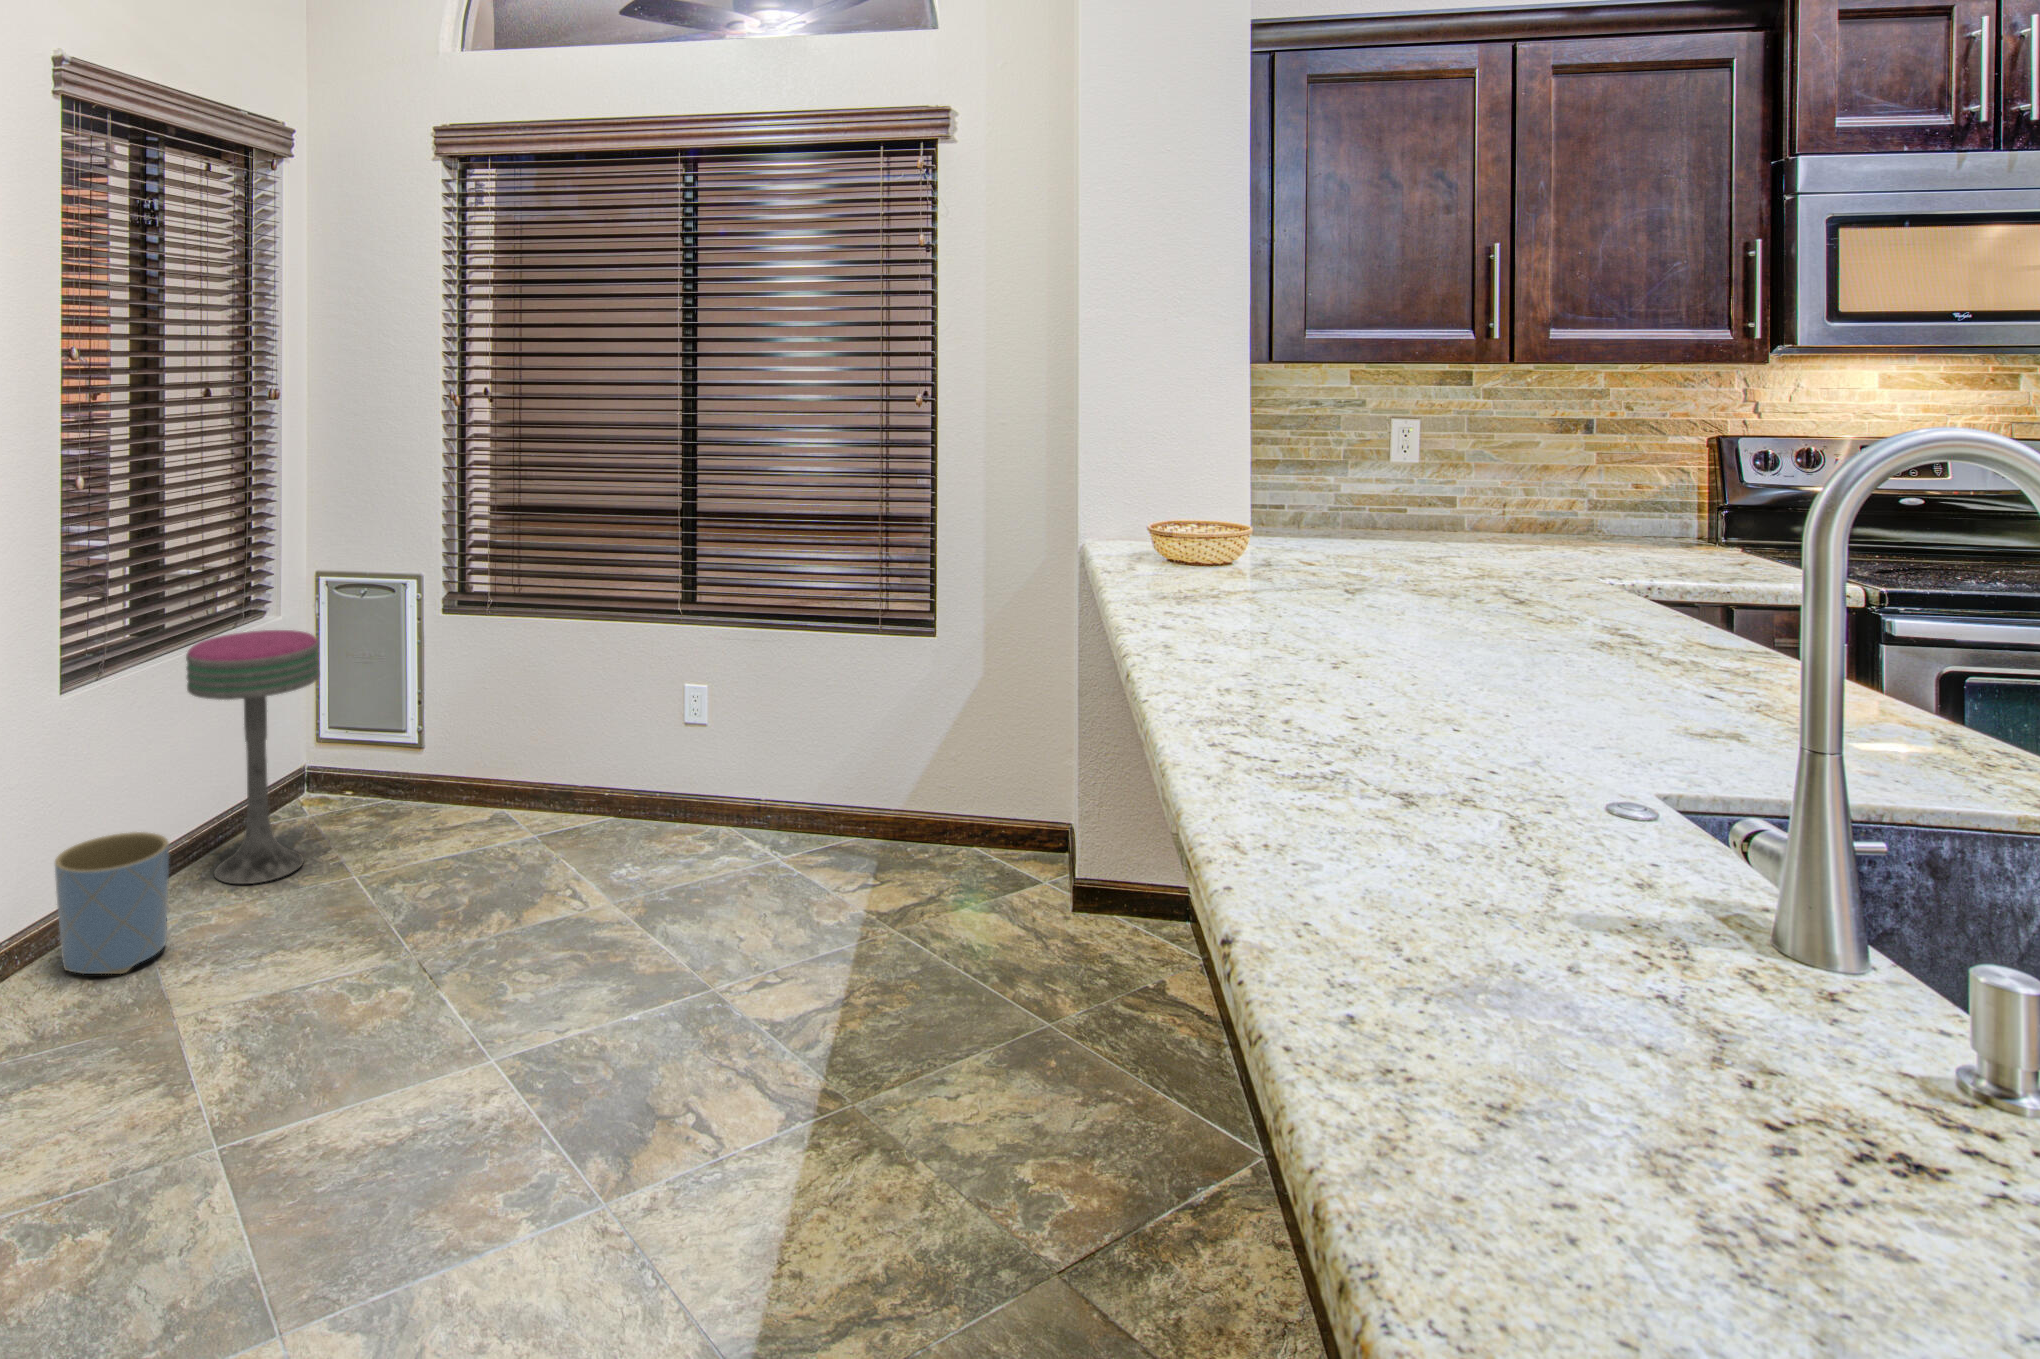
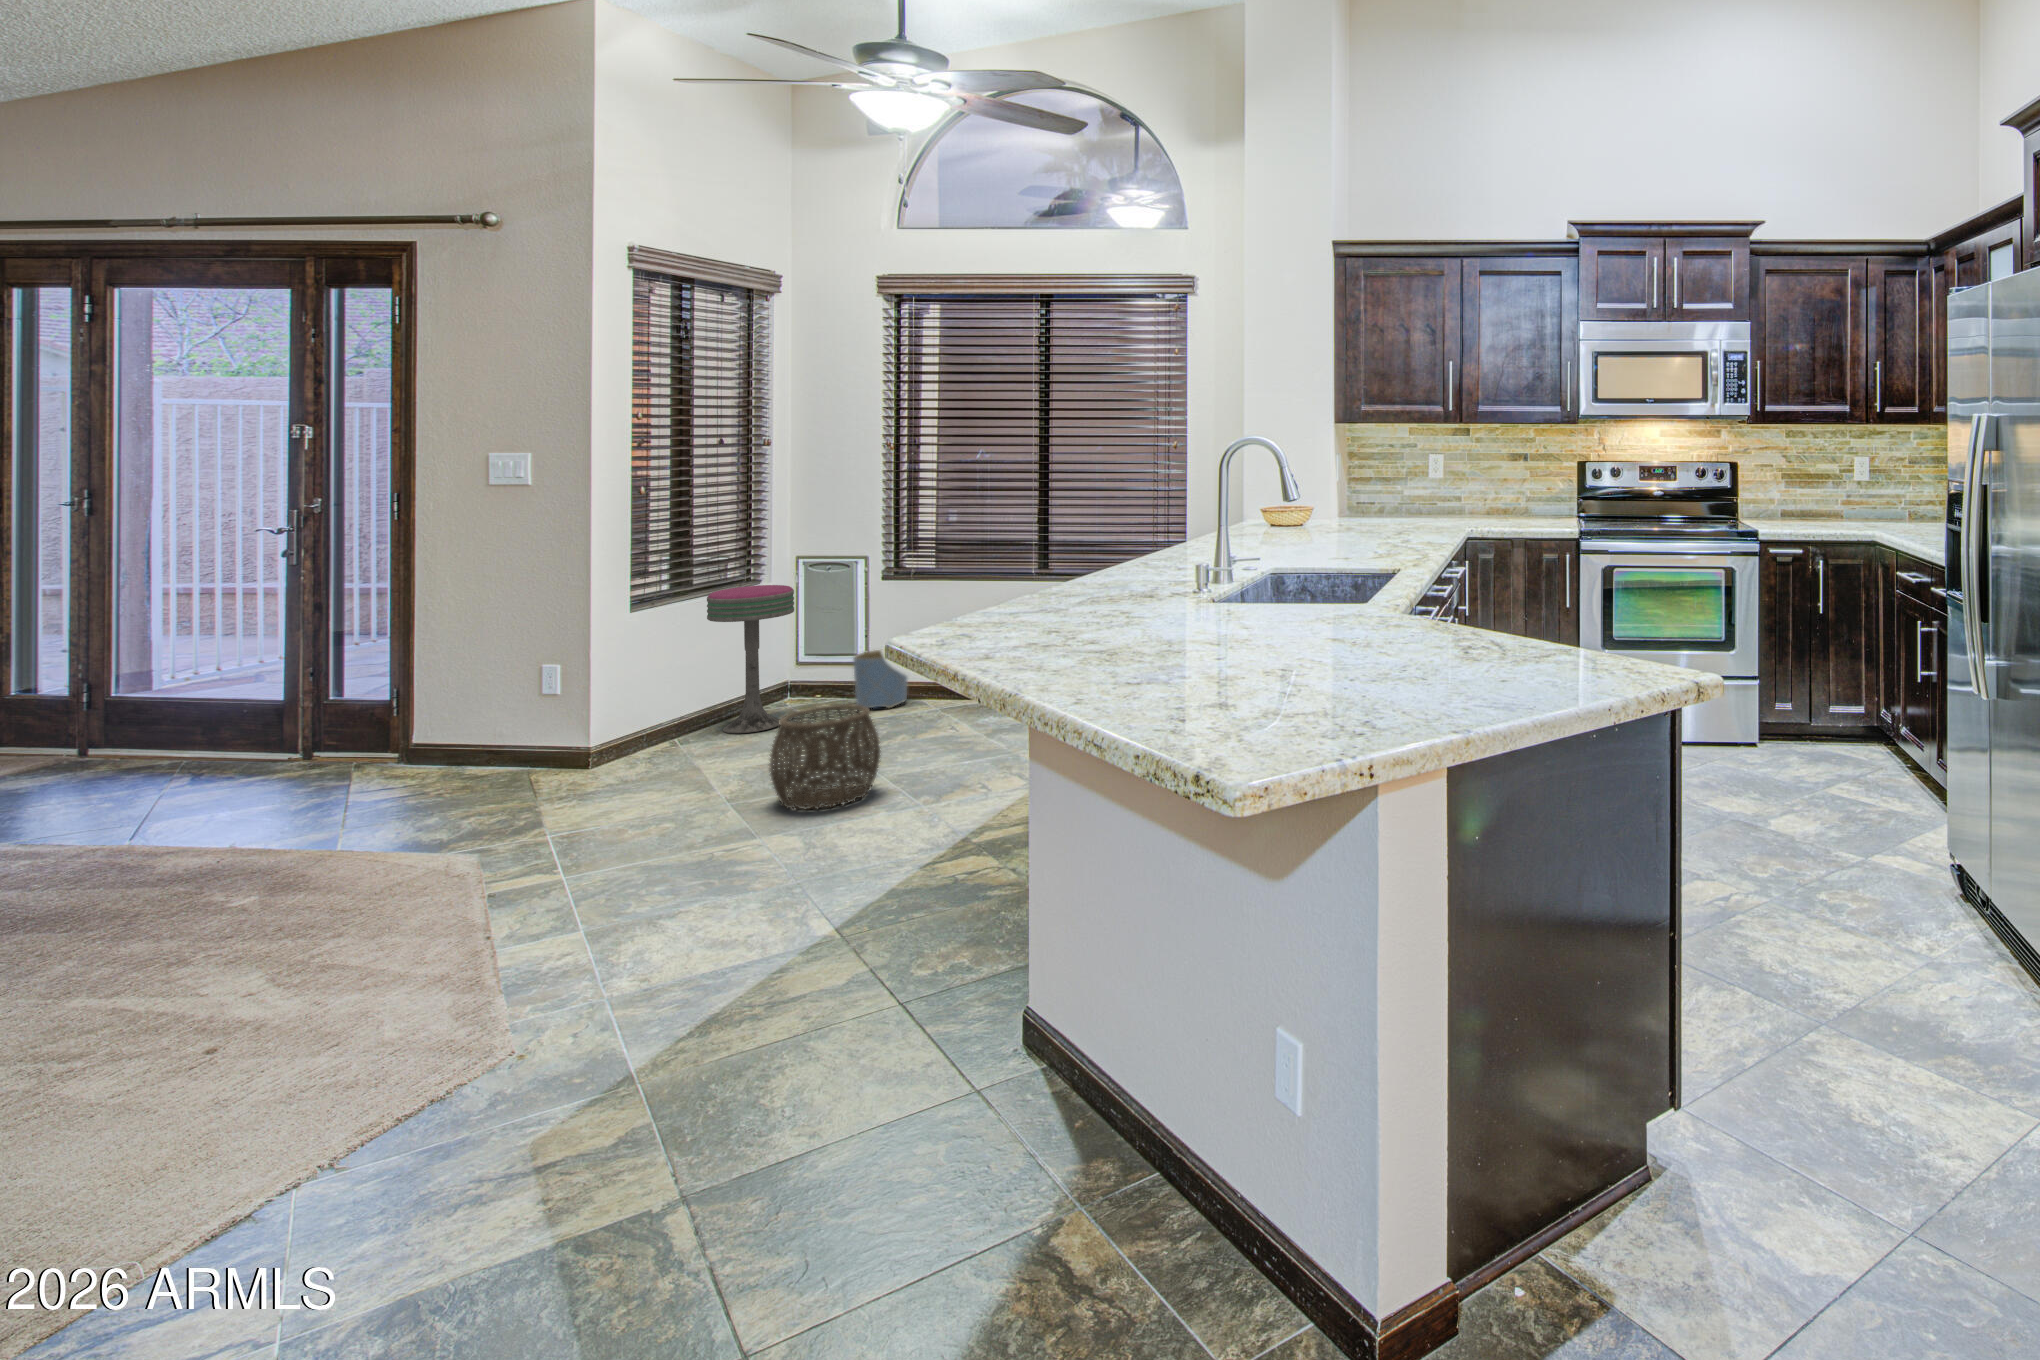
planter: present [55,832,169,974] -> present [853,650,908,708]
woven basket: none [297,908,502,1154] -> present [770,704,881,809]

